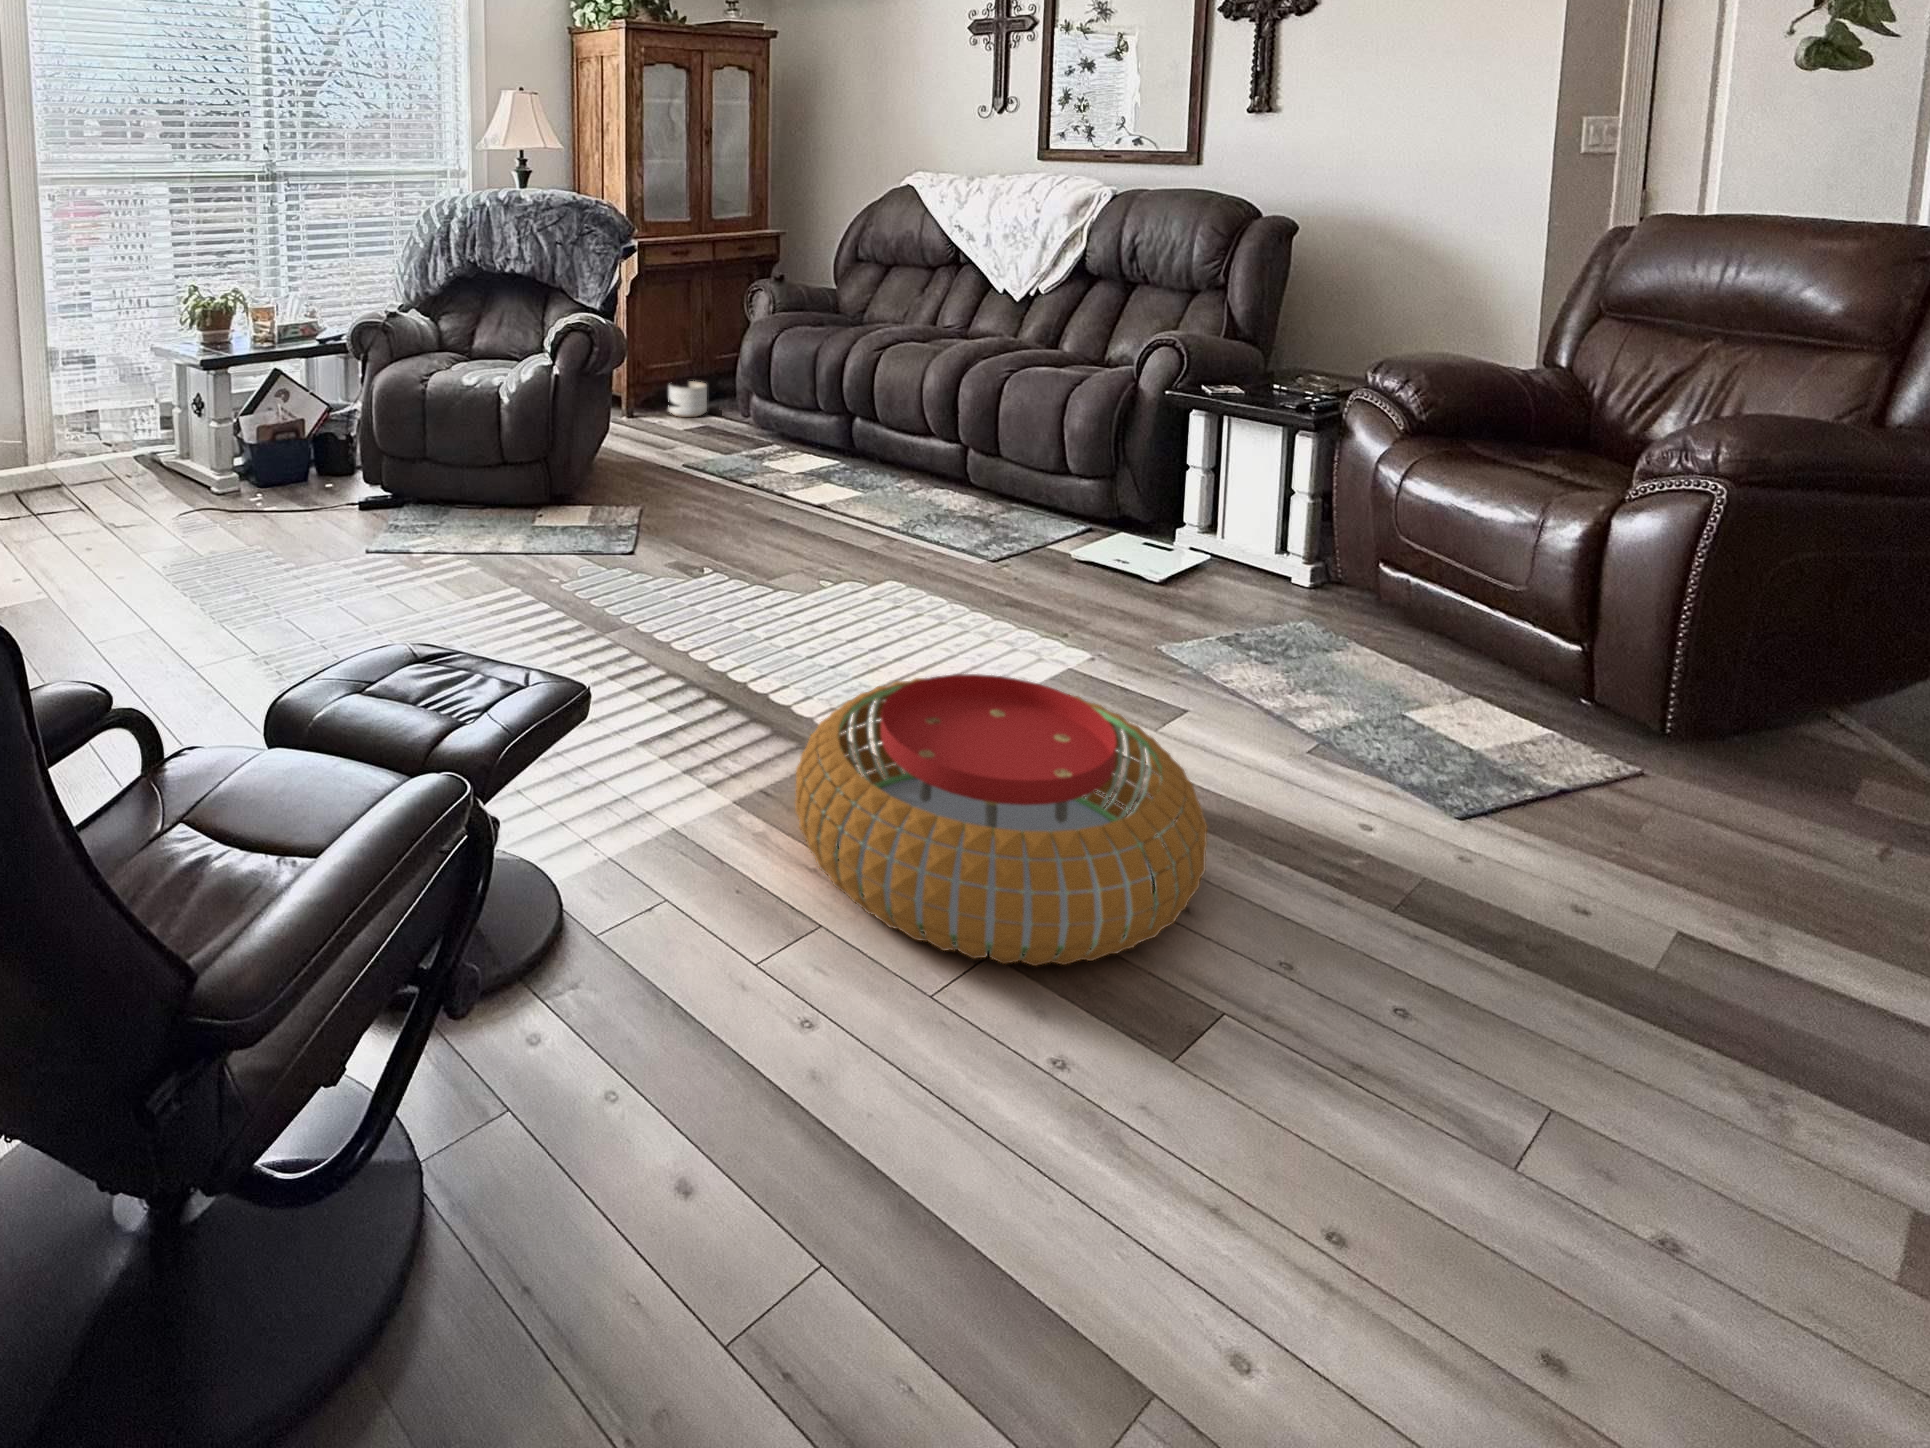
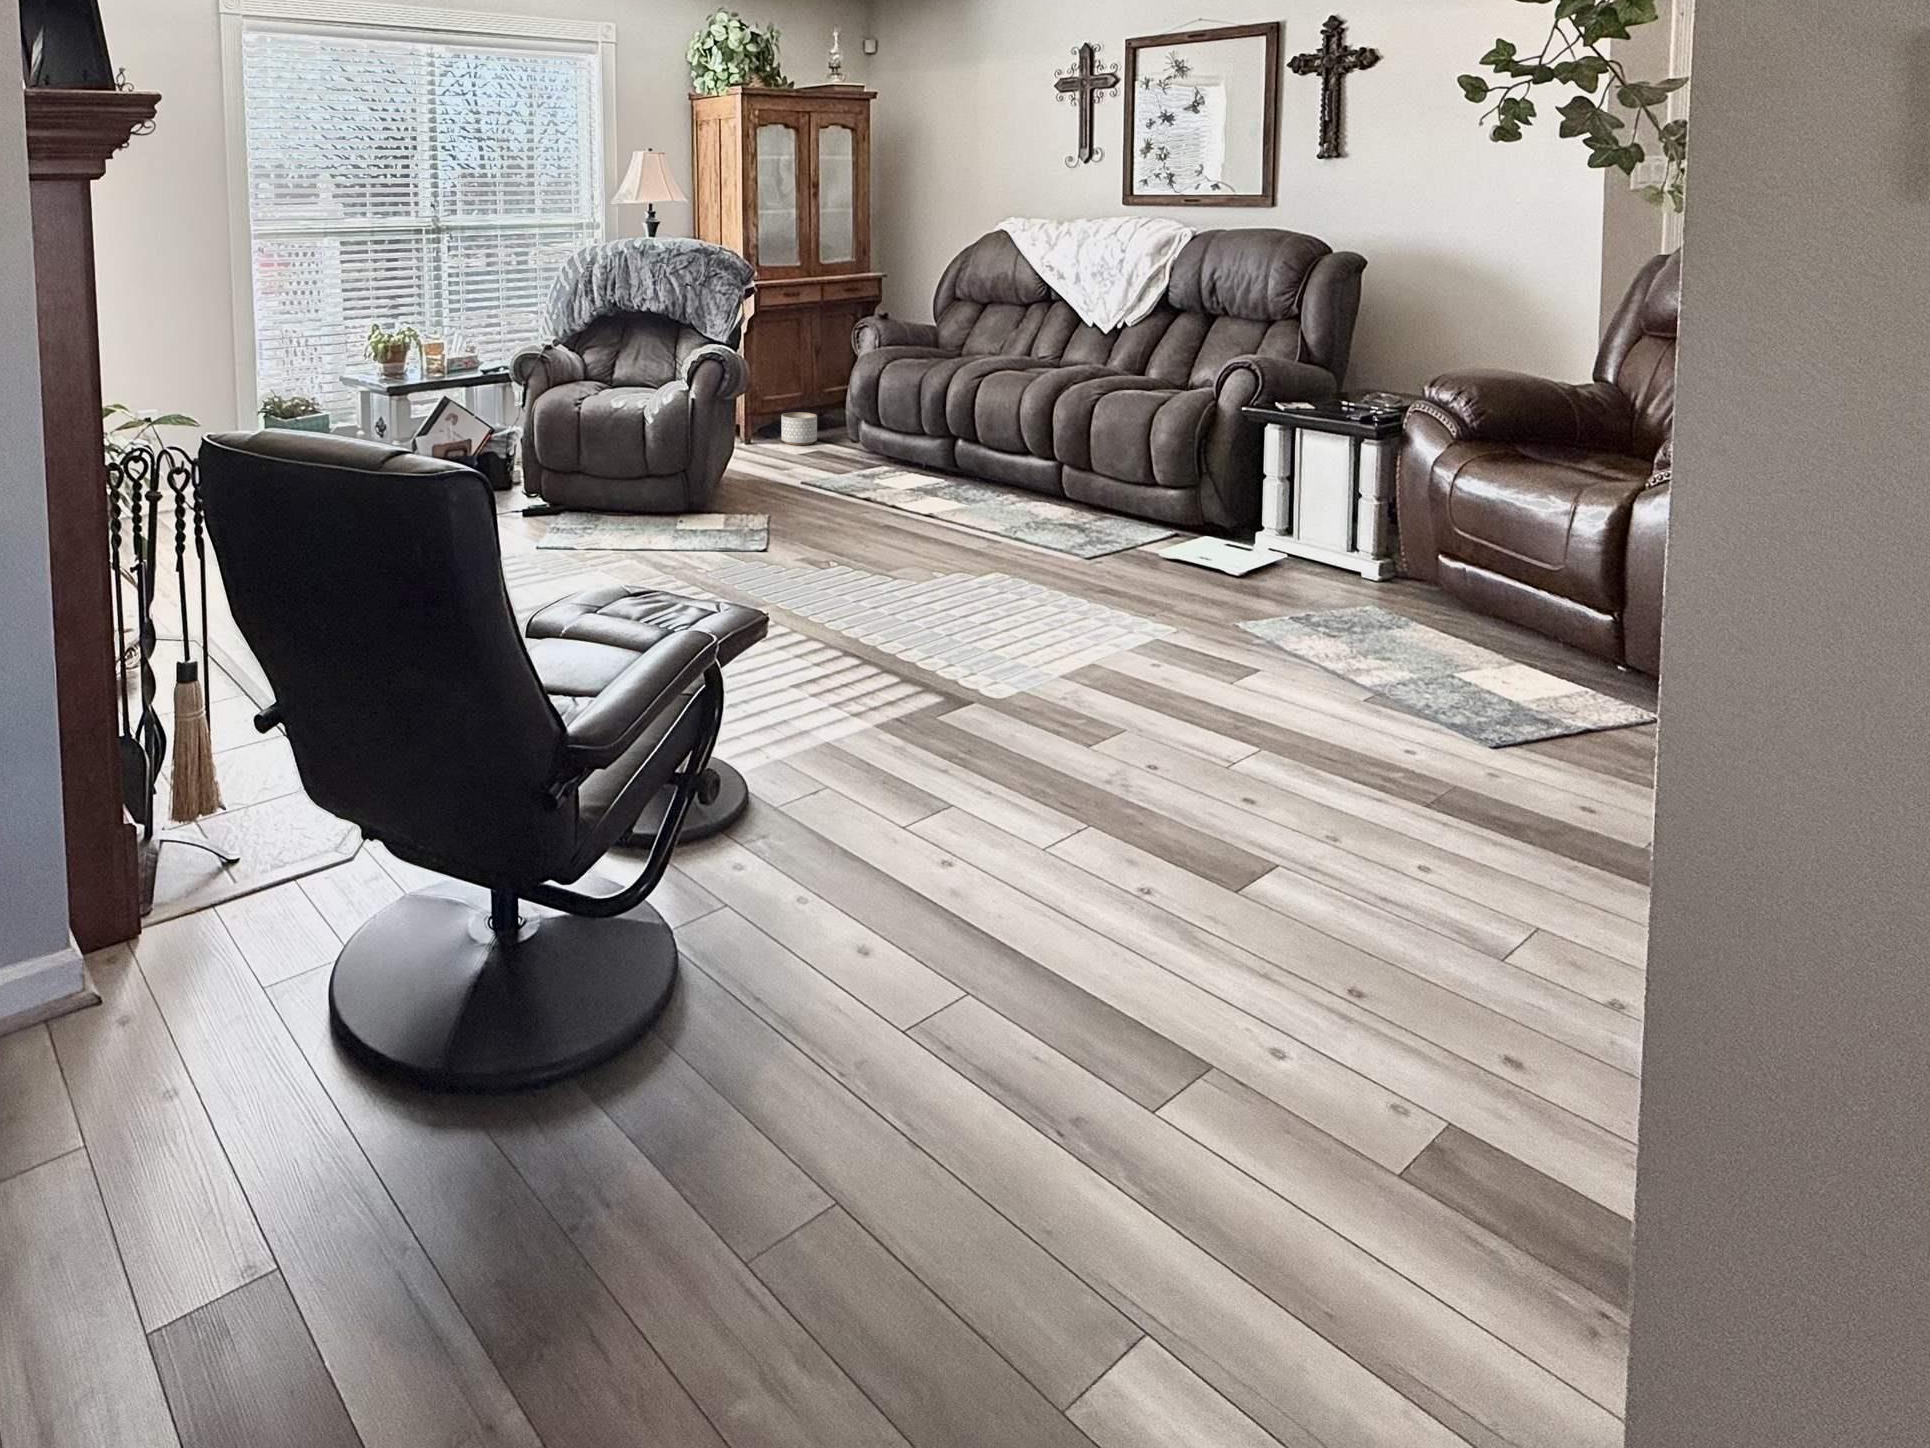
pouf: present [795,674,1207,966] -> none [928,622,1267,830]

